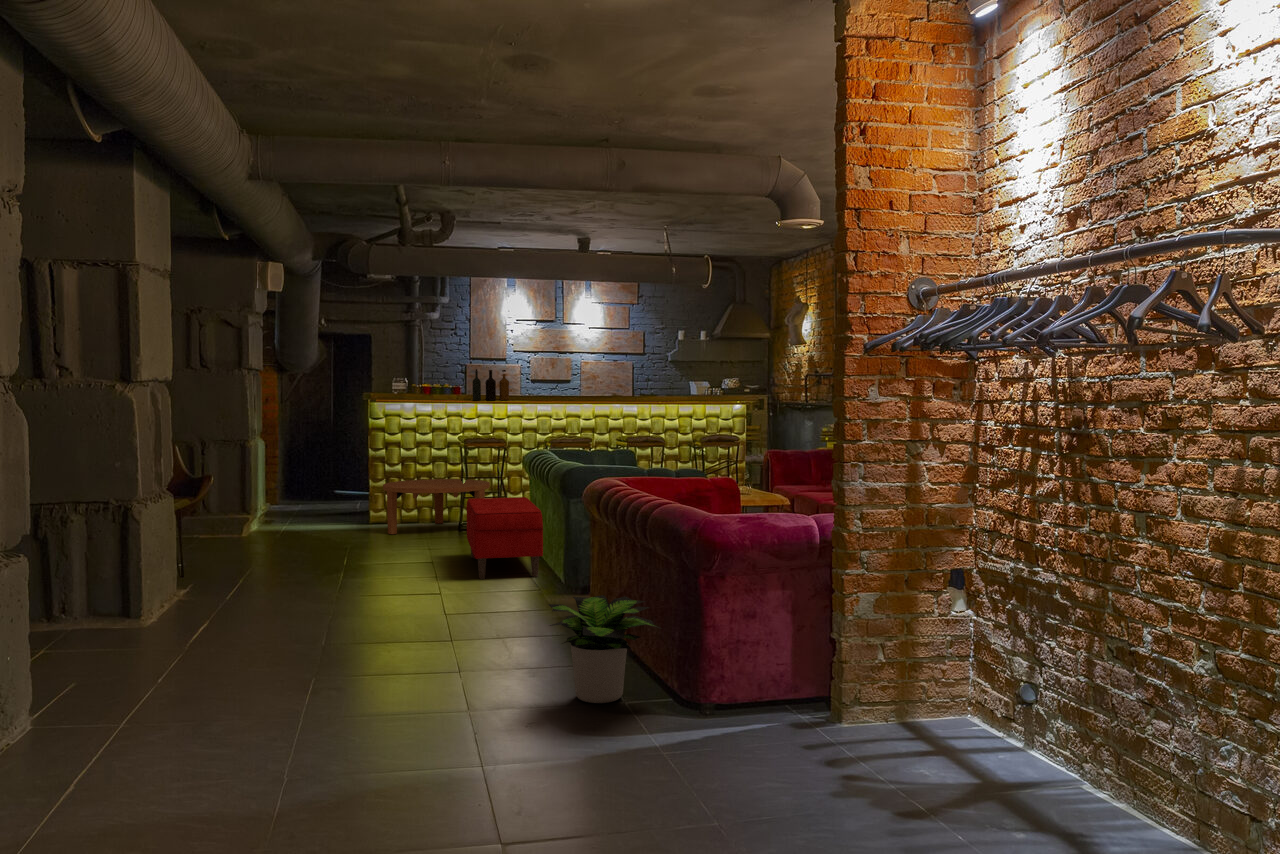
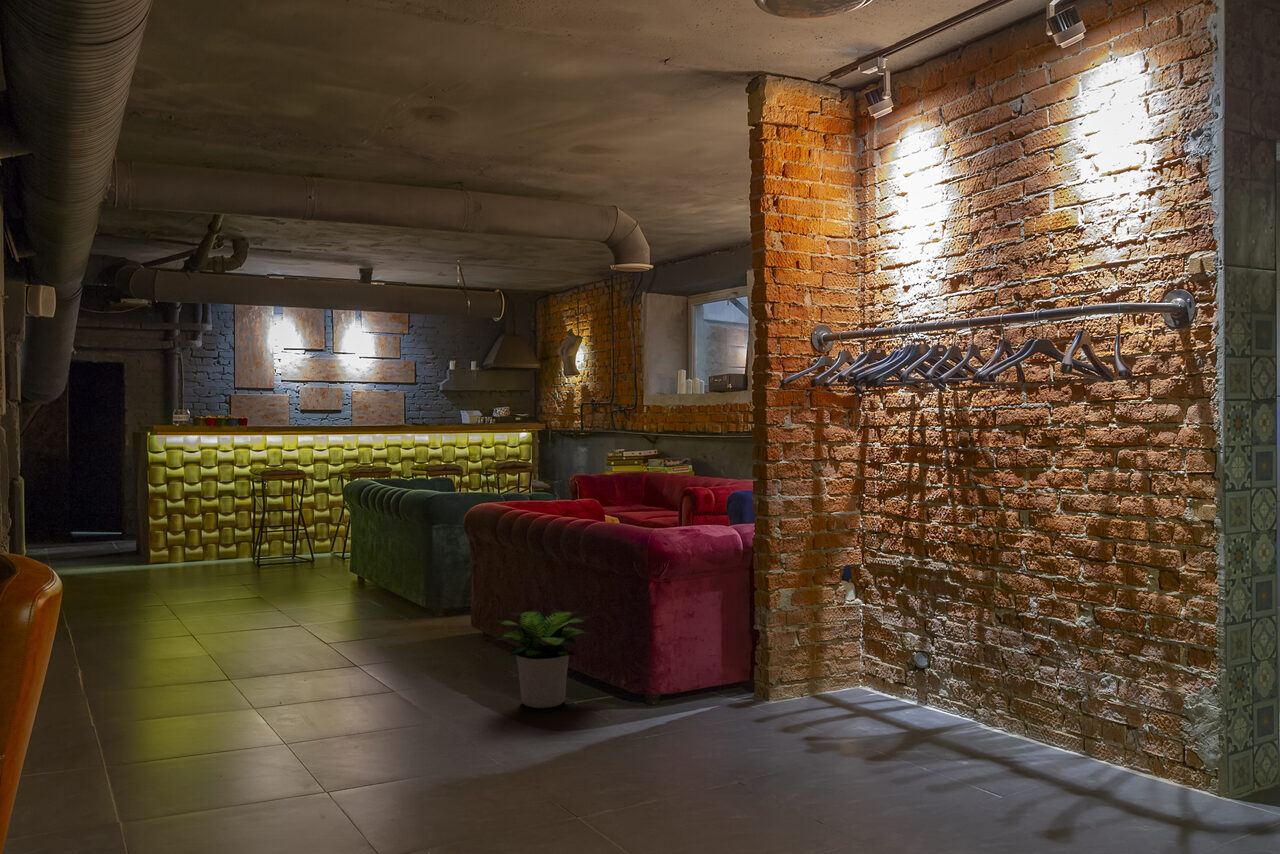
bottle: present [473,369,509,400] -> none [261,400,300,432]
coffee table: present [383,479,490,534] -> none [170,513,288,574]
bench: present [466,497,543,579] -> none [291,527,389,611]

